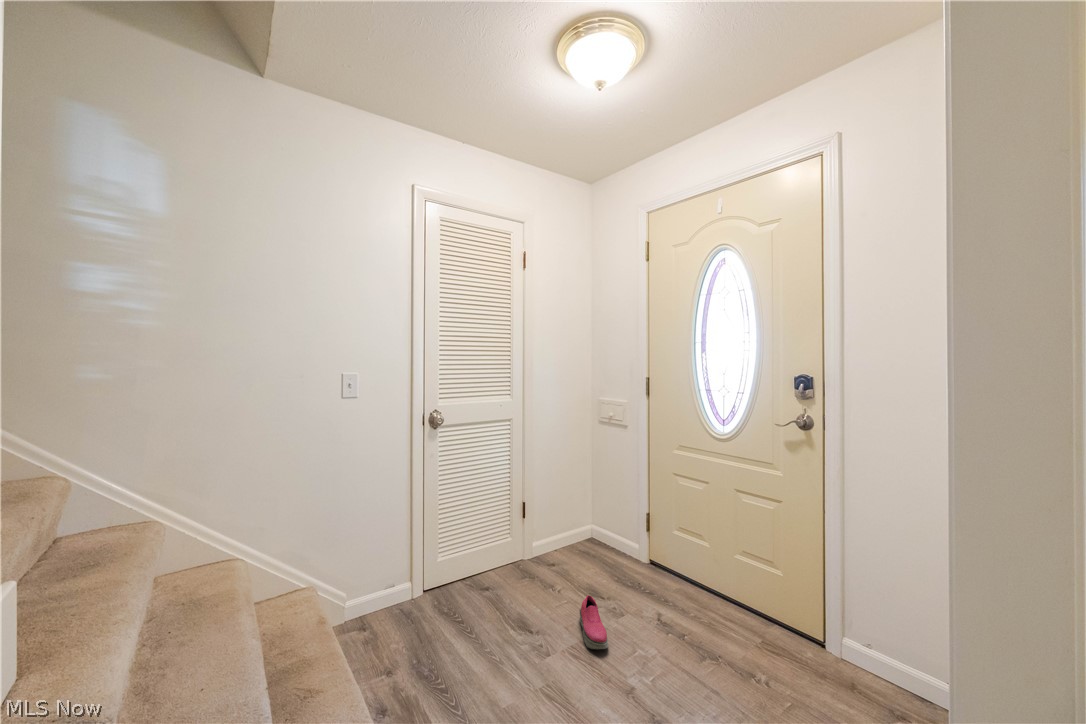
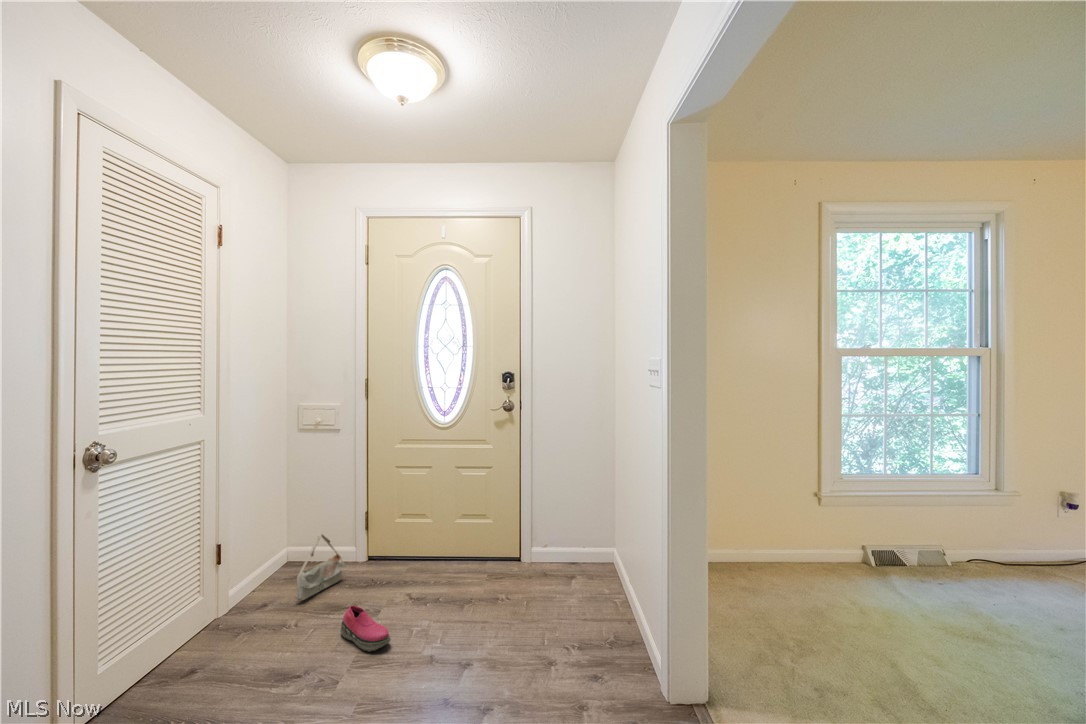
bag: none [572,519,618,573] -> present [295,534,345,600]

